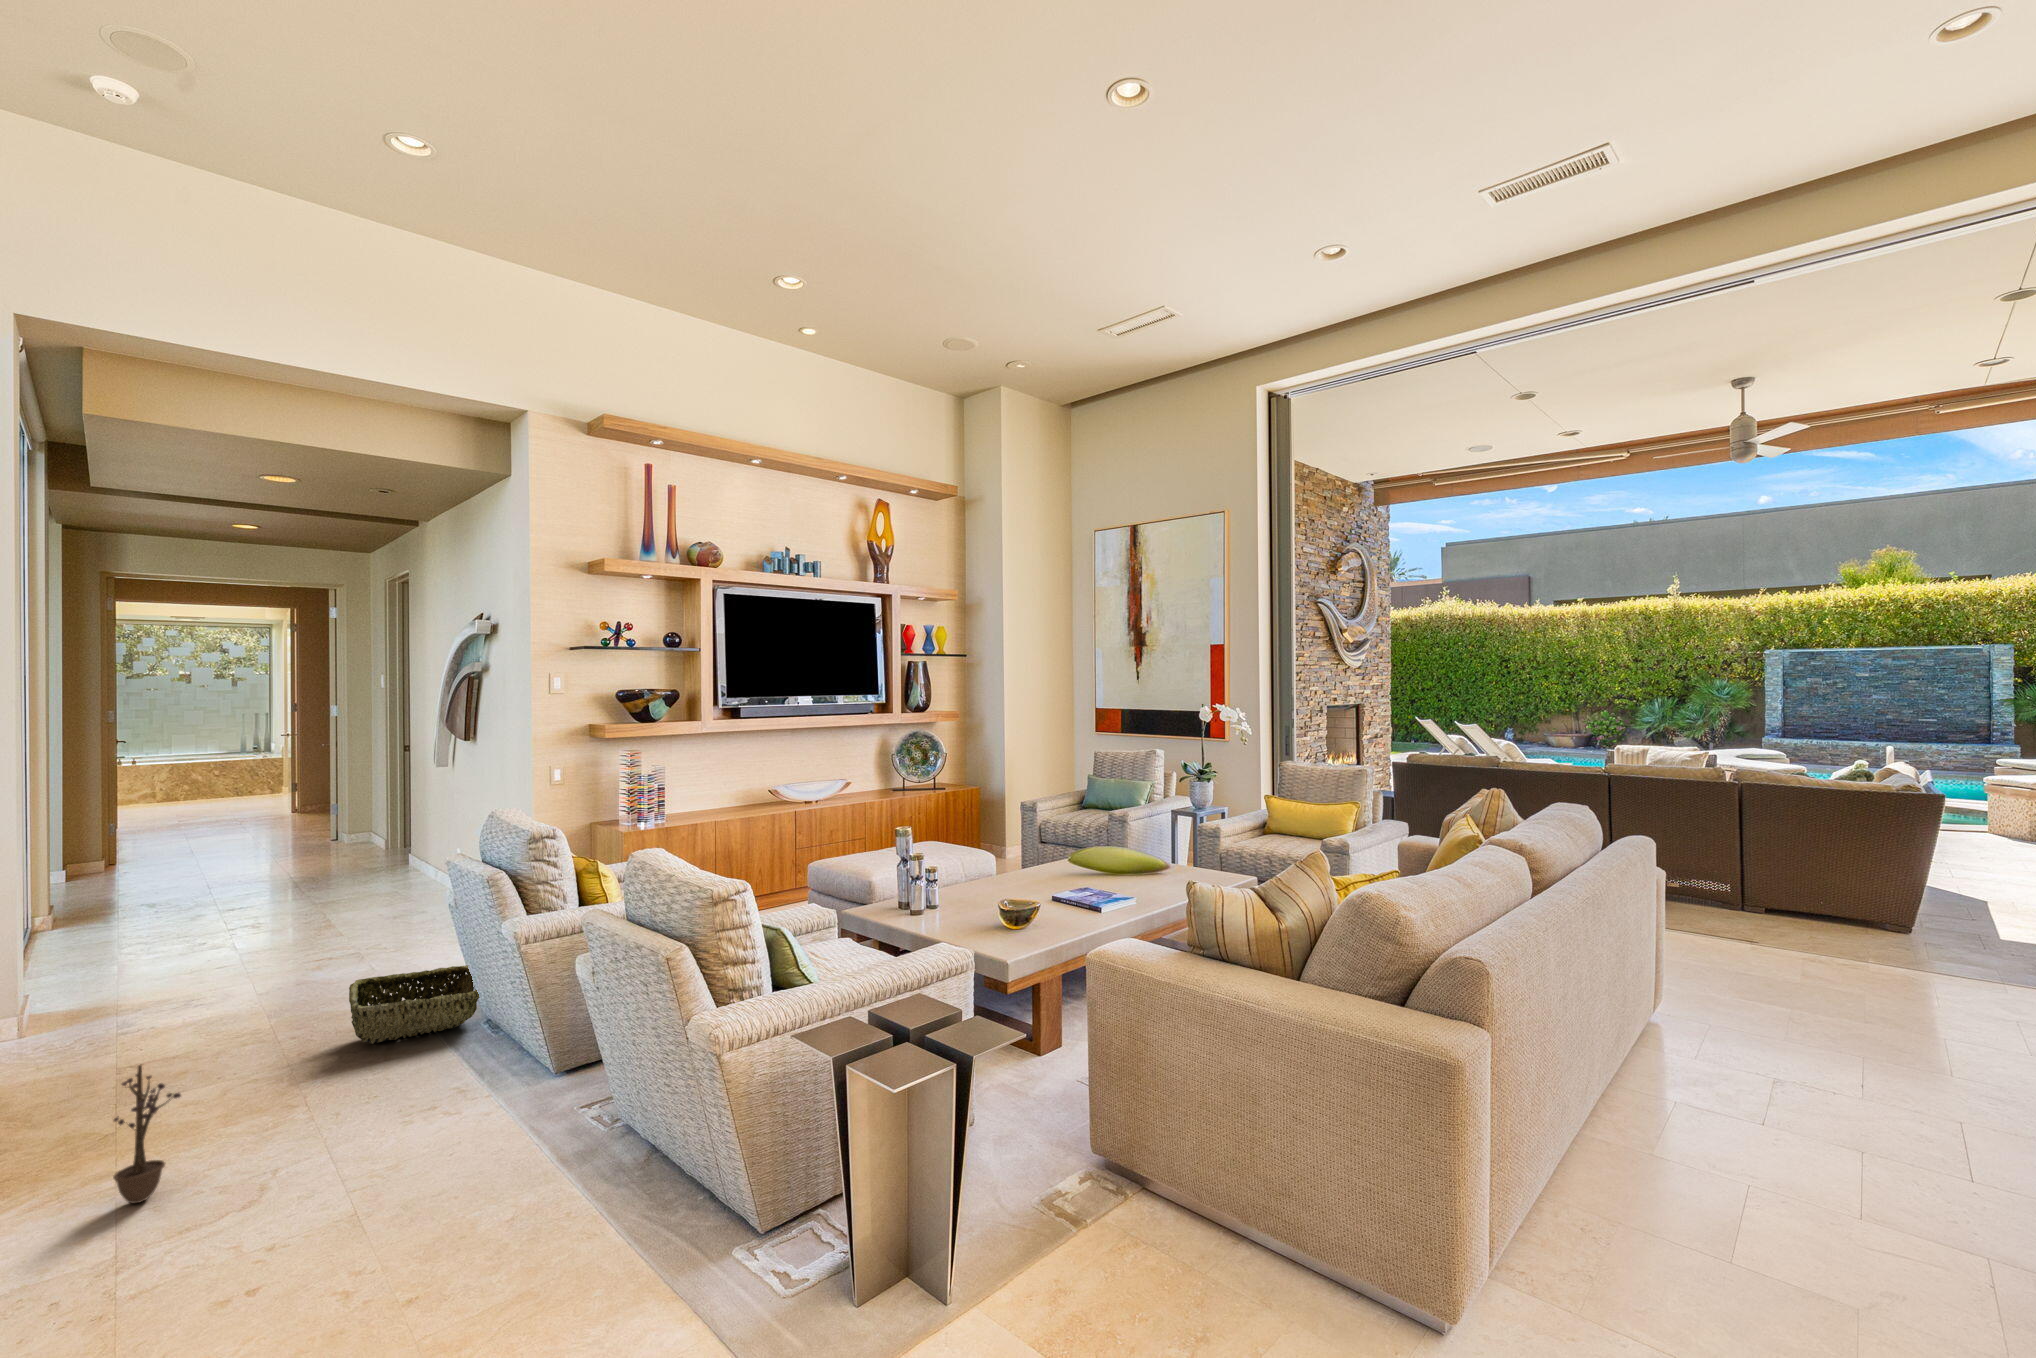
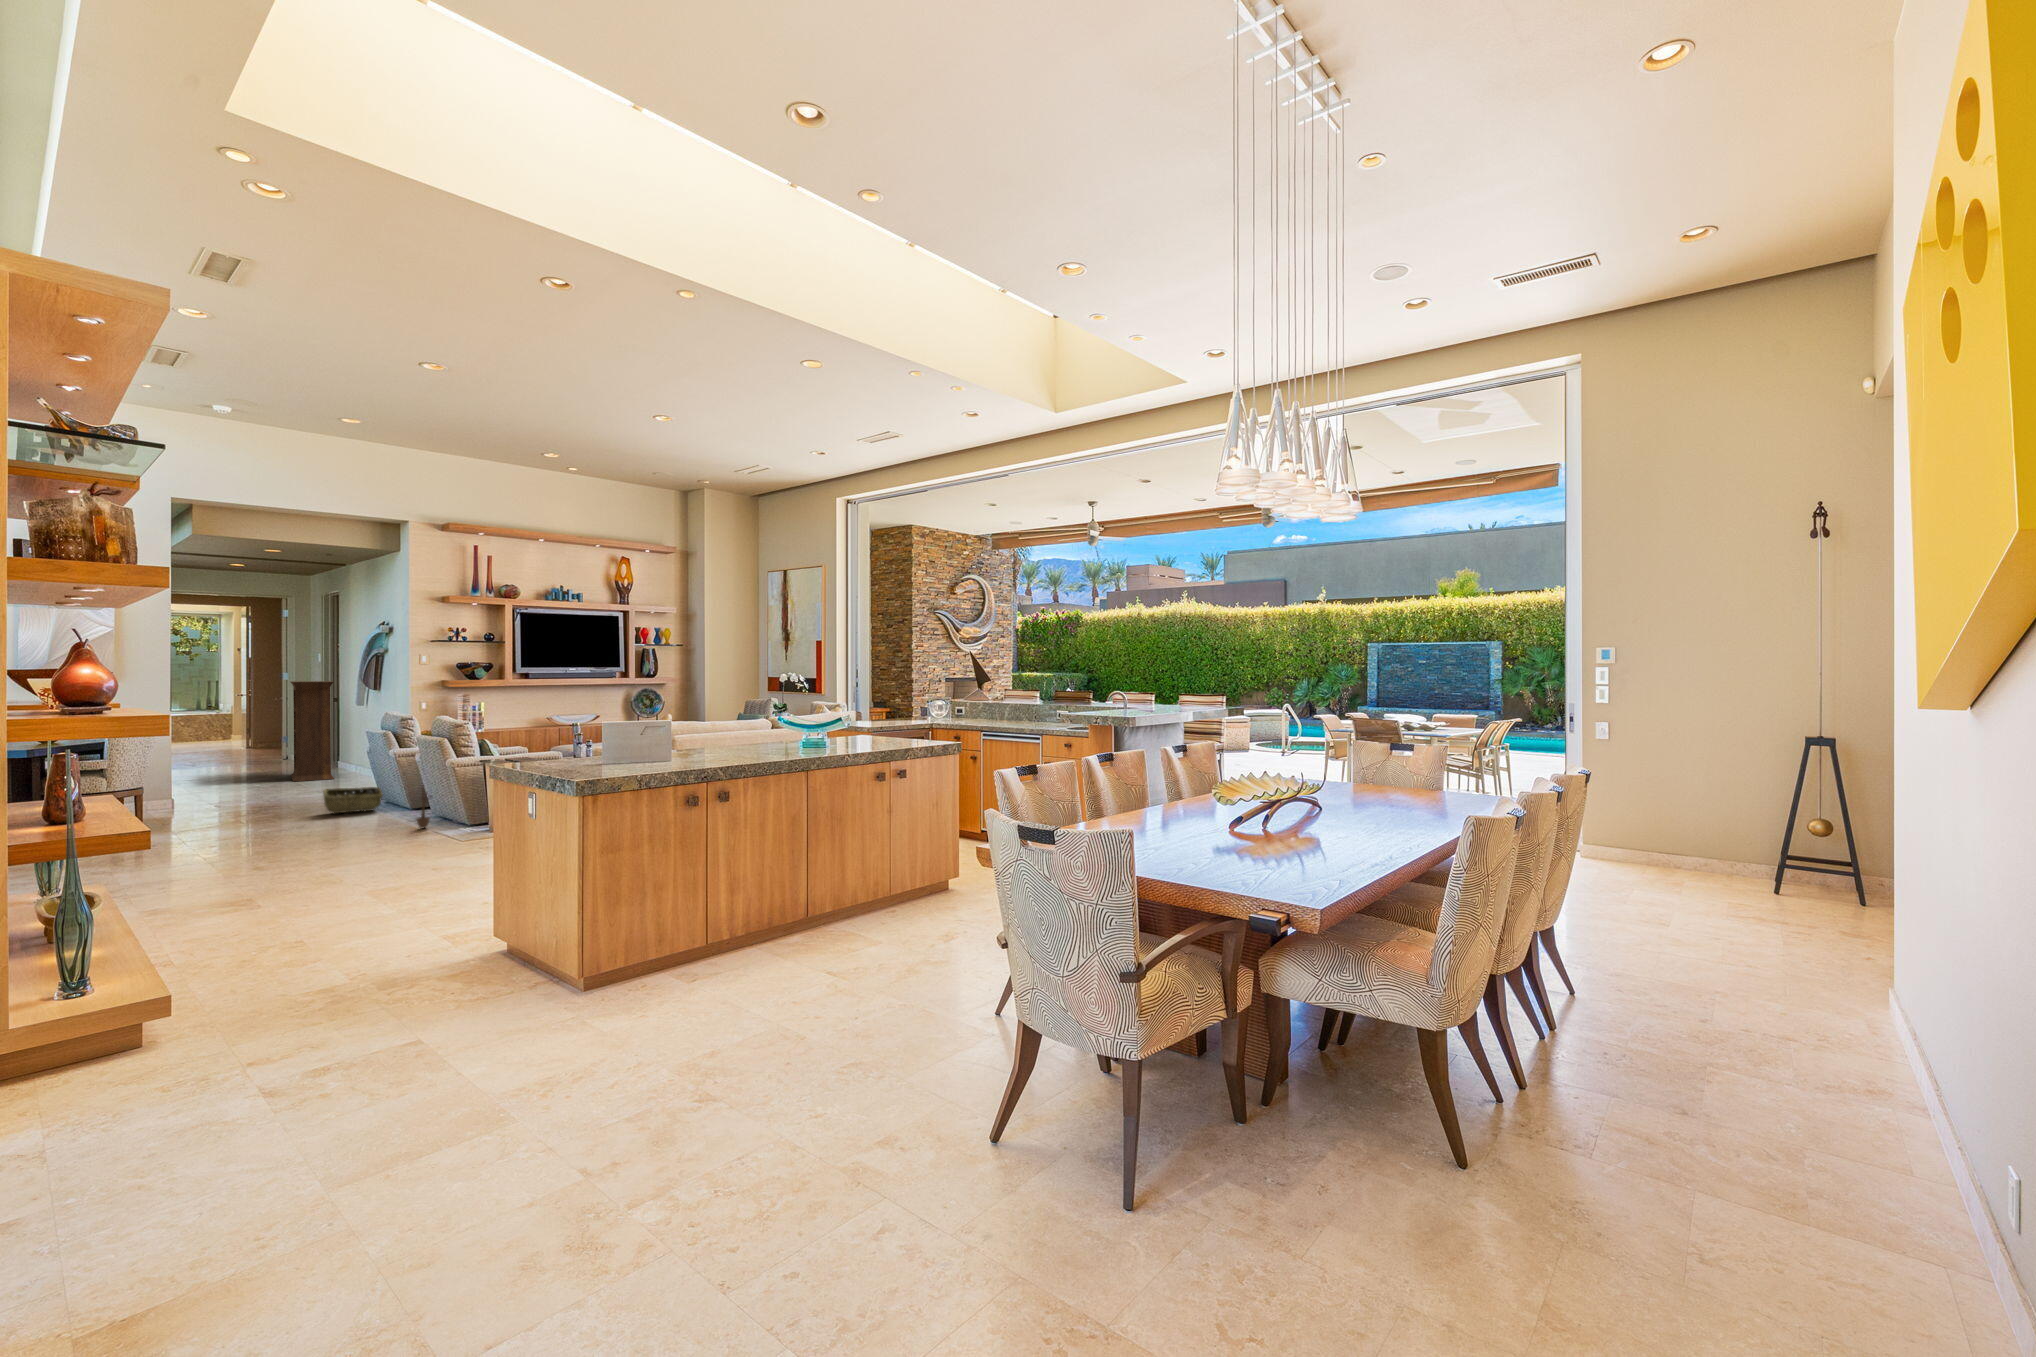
bookcase: none [327,720,399,899] -> present [291,681,334,781]
decorative plant: present [113,1065,181,1203] -> present [417,786,431,828]

